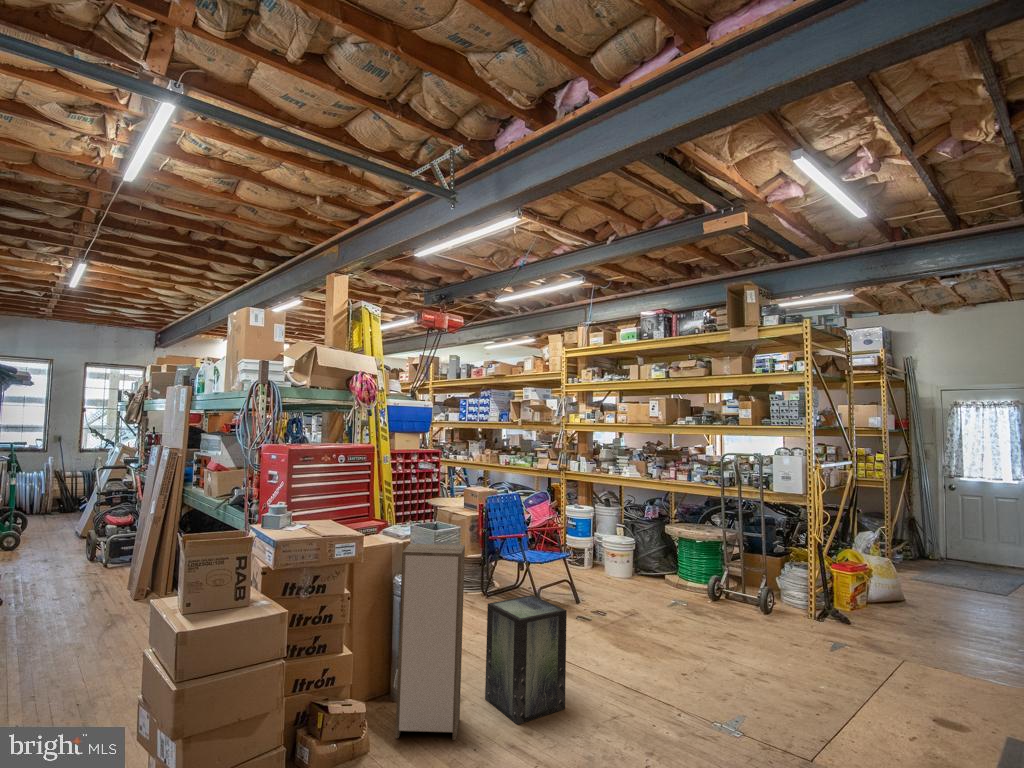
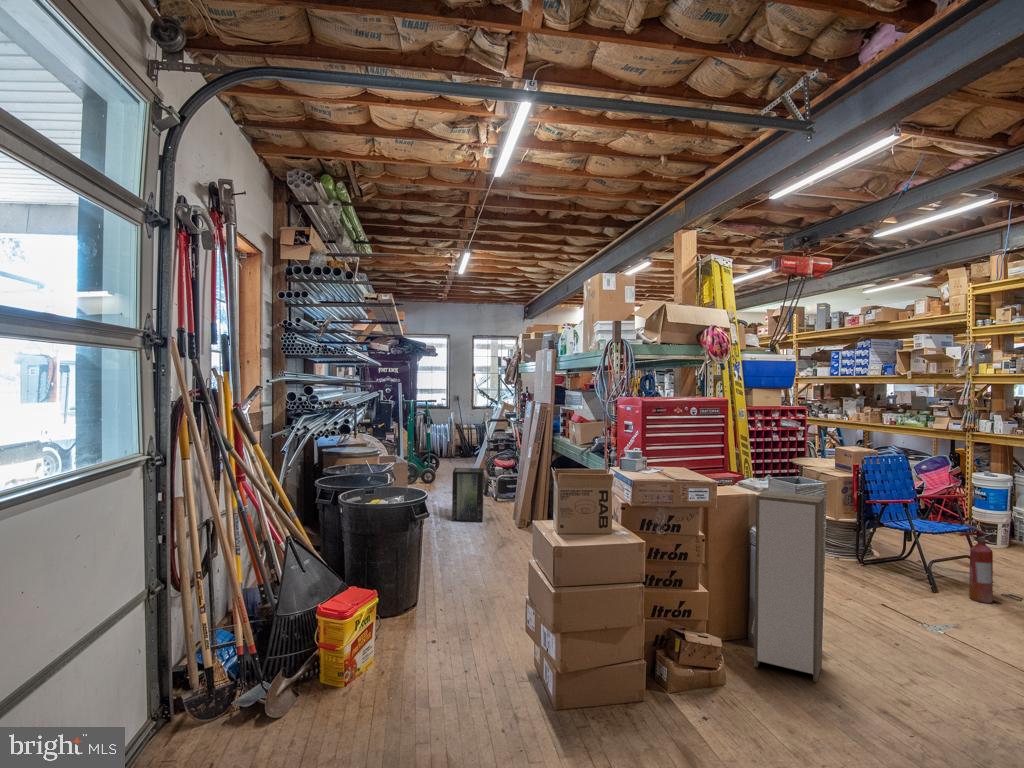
fire extinguisher: none [558,547,581,612] -> present [959,524,993,603]
storage box: present [485,595,567,725] -> present [452,468,484,522]

